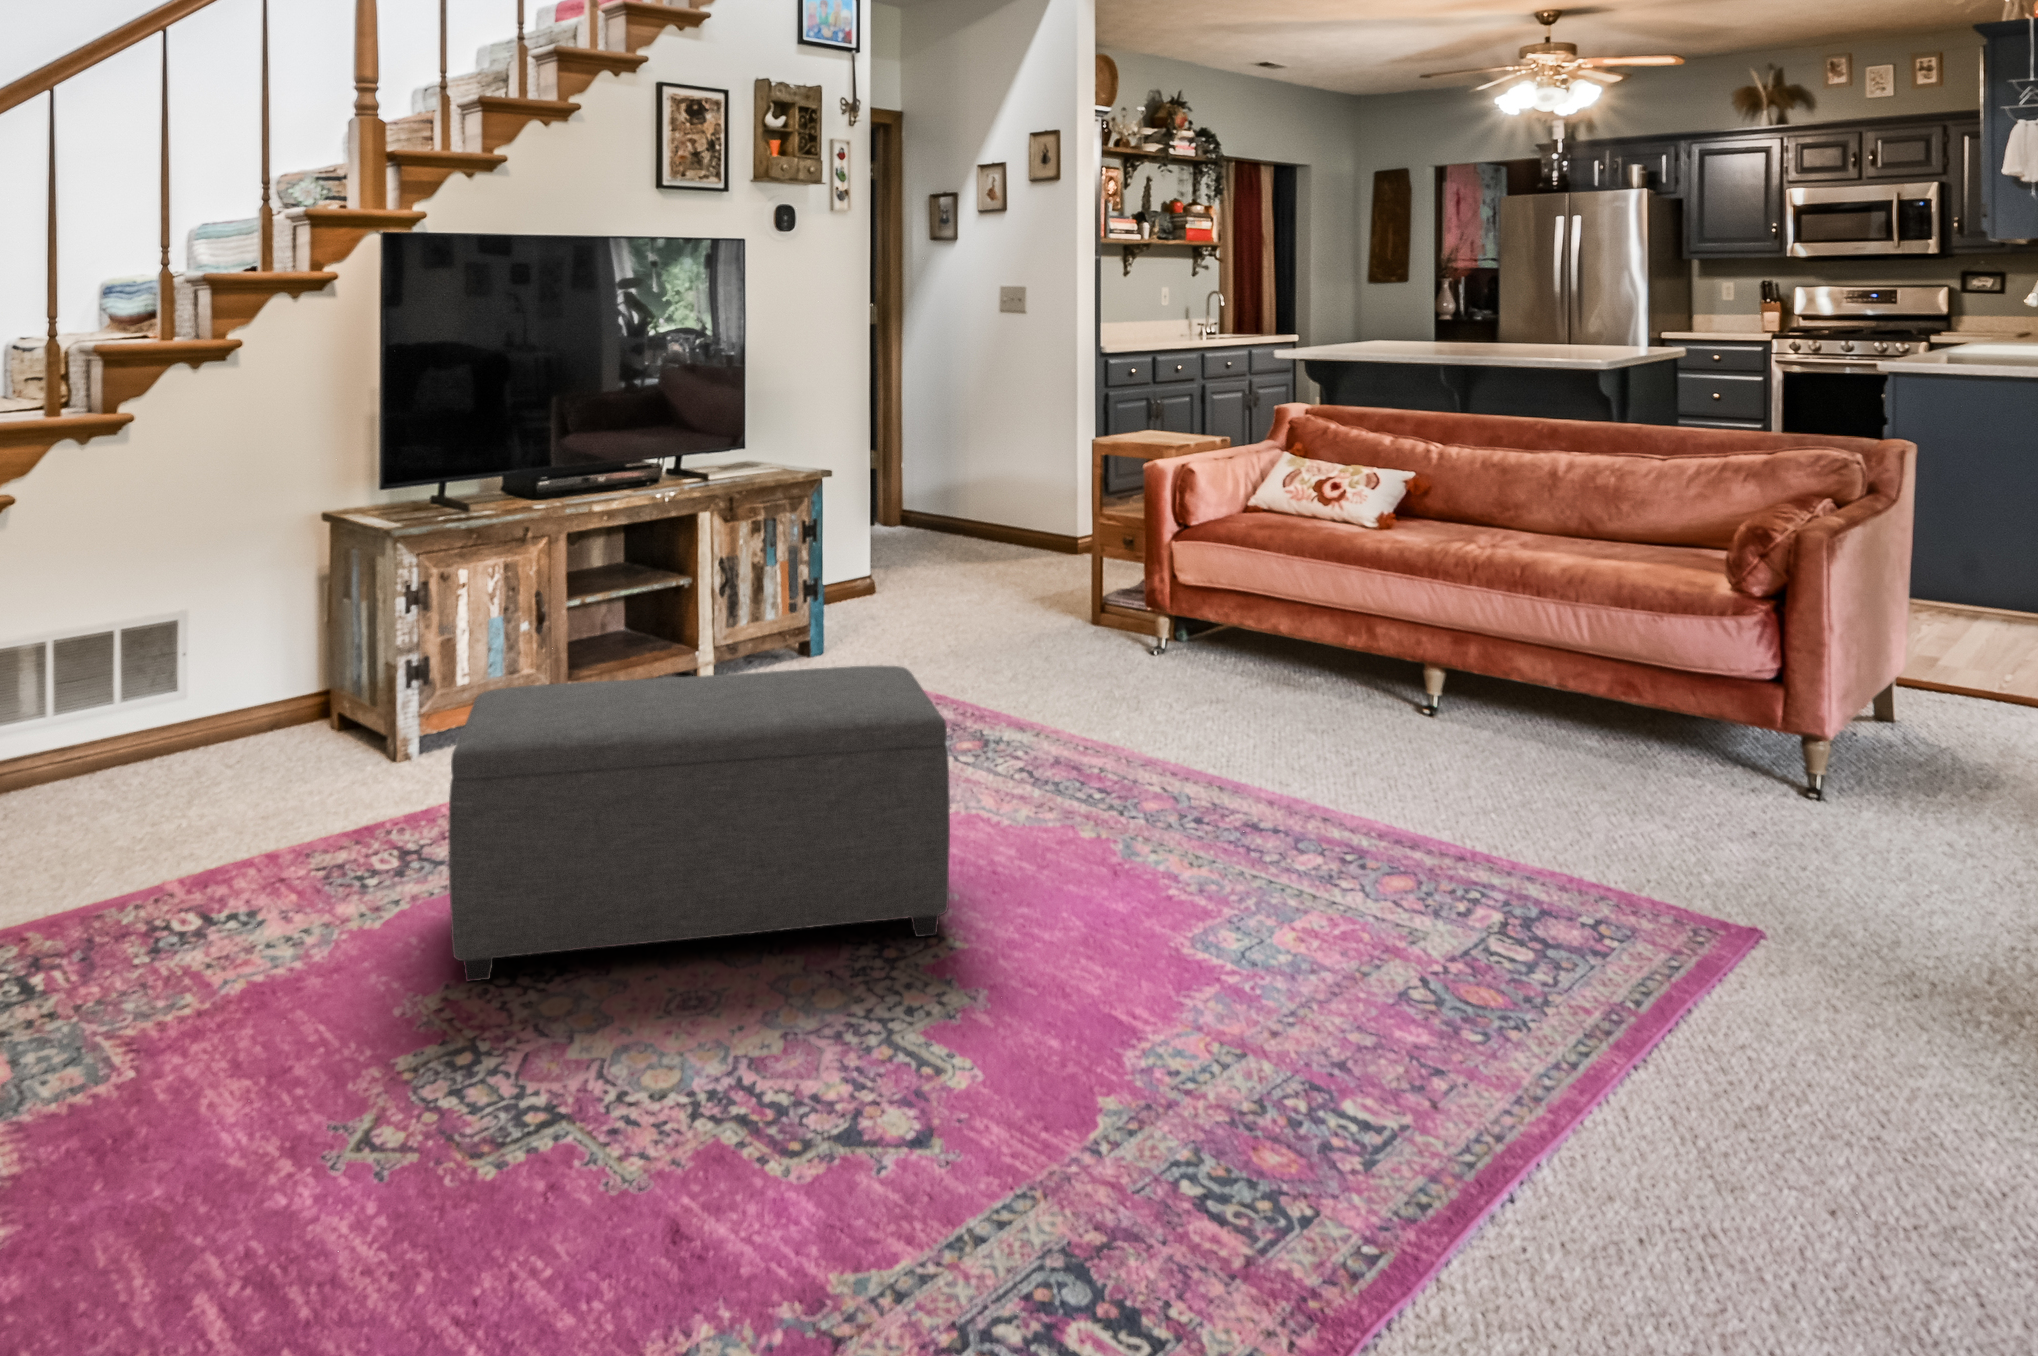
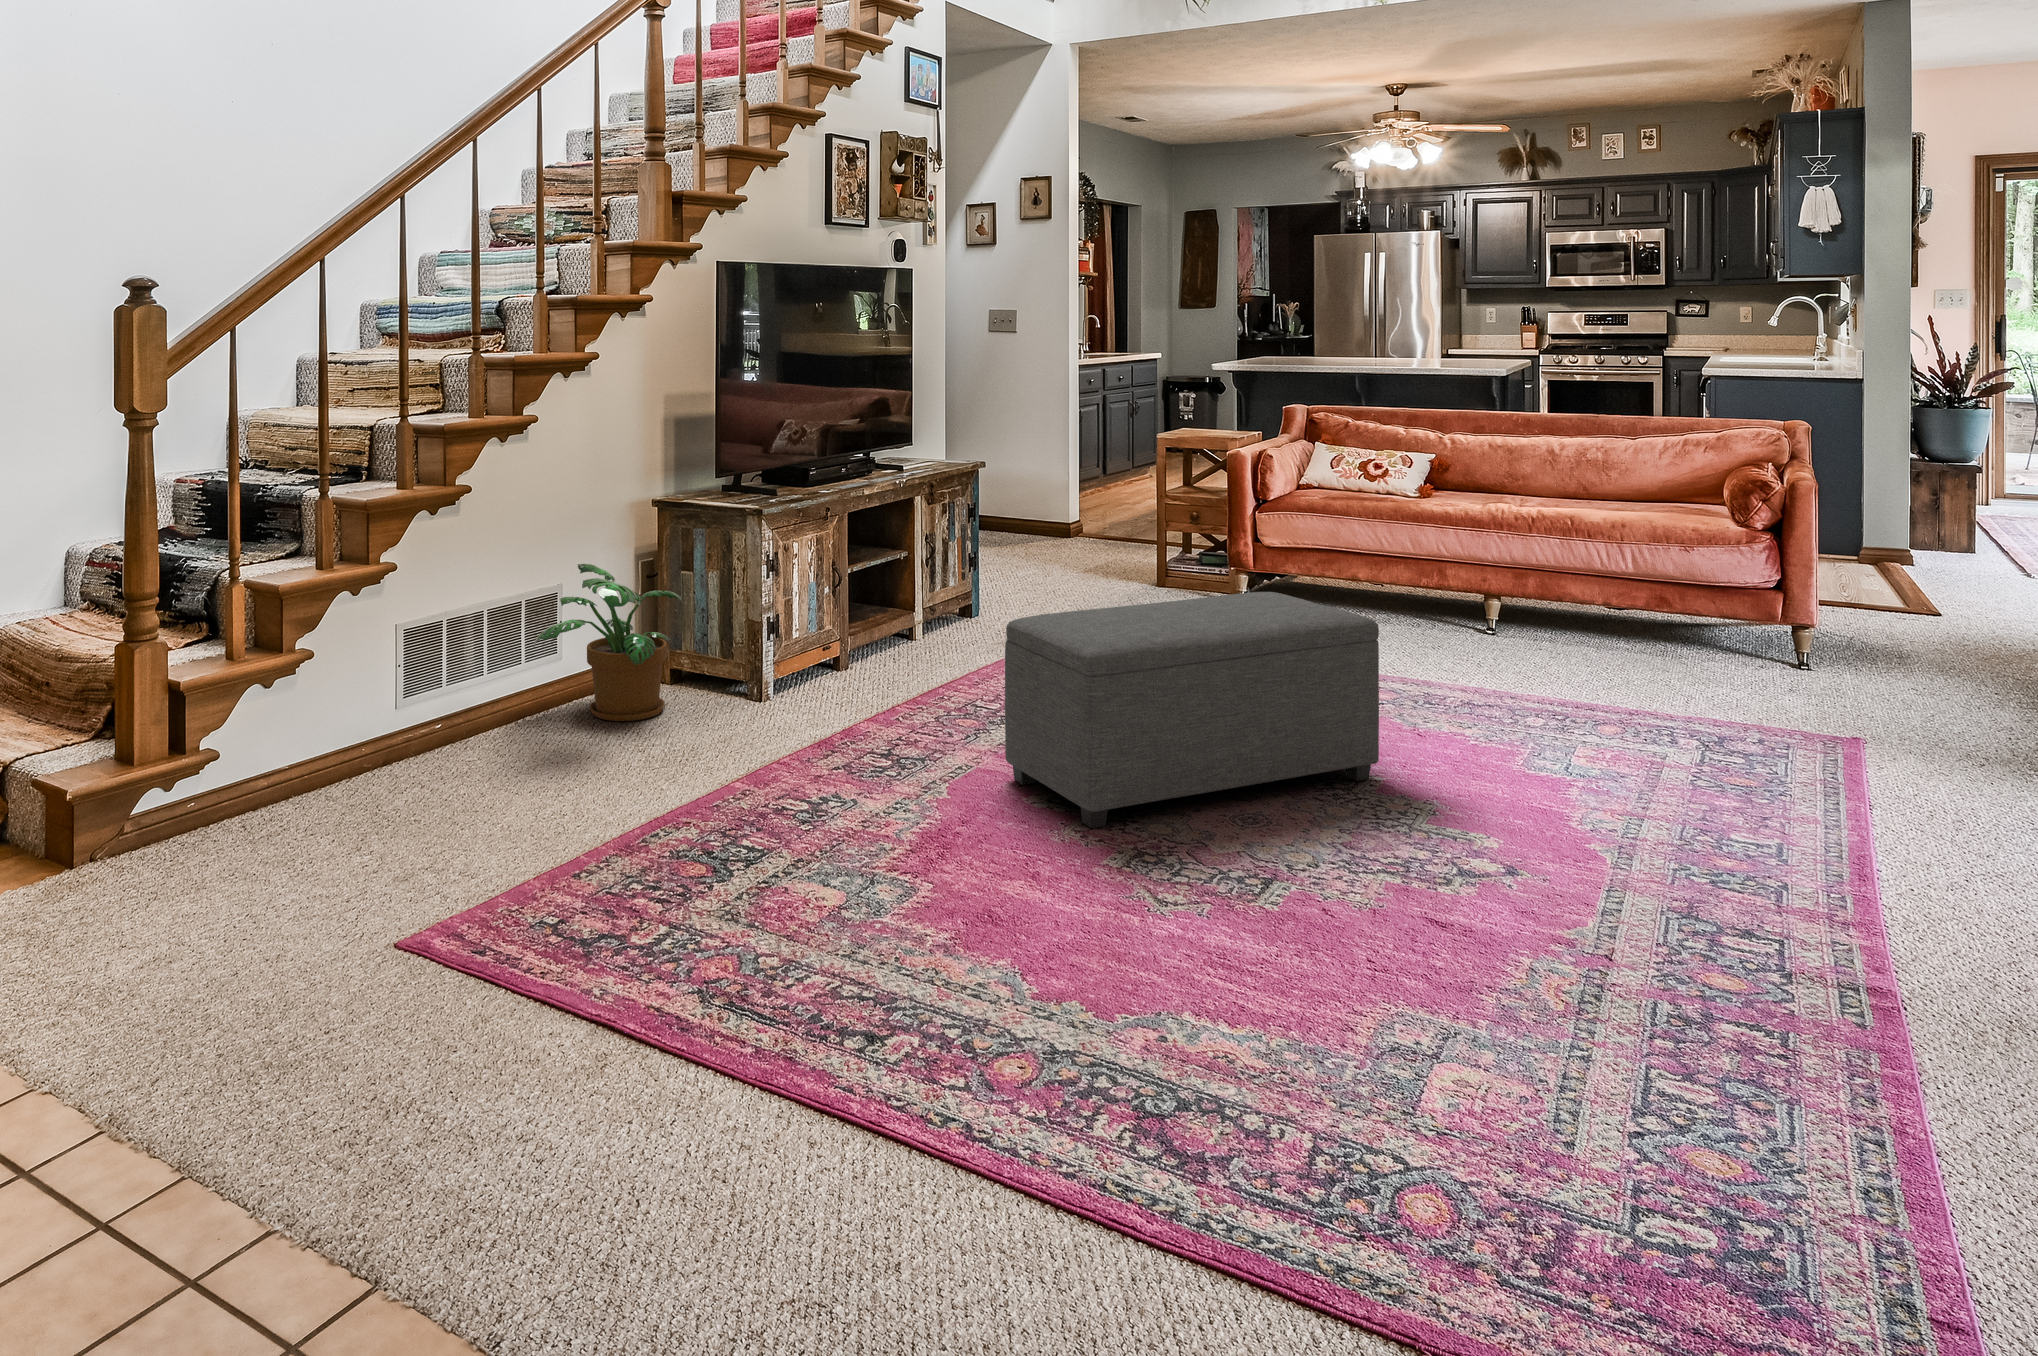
potted plant: none [91,588,282,779] -> present [534,564,682,721]

